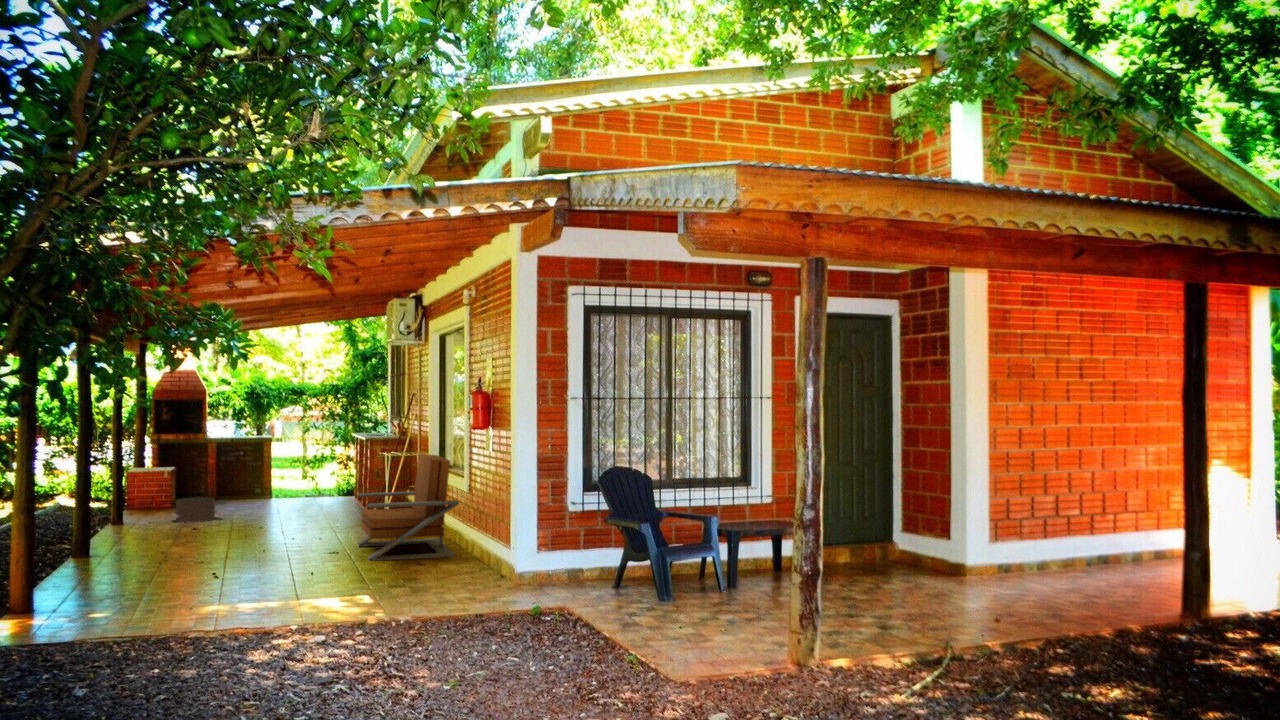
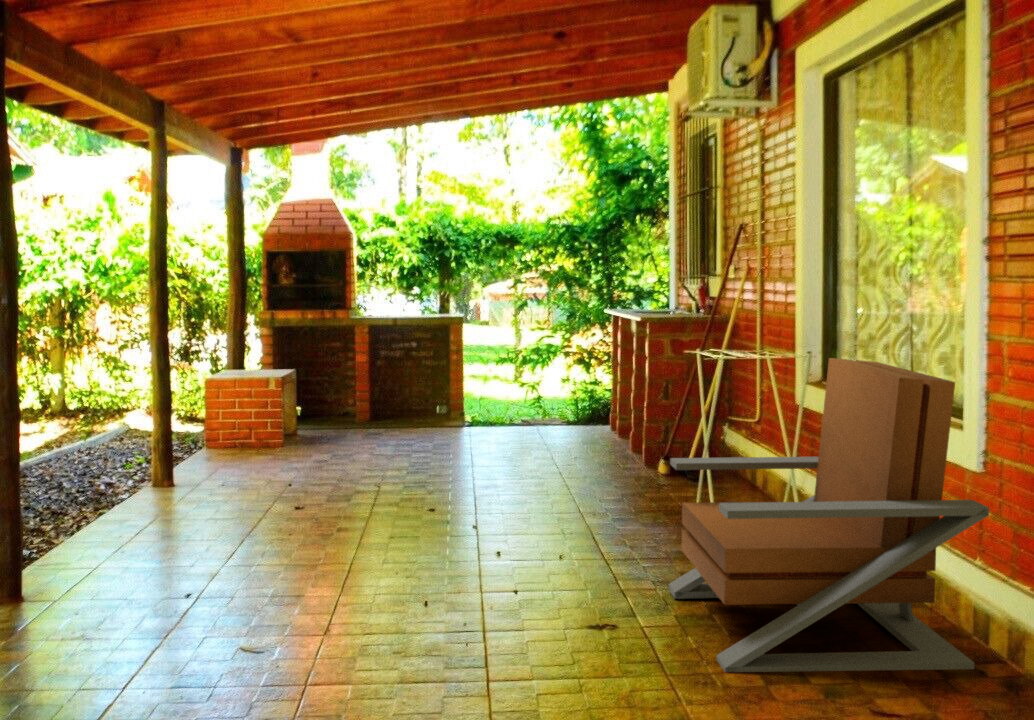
pouf: present [172,497,221,522] -> none [273,433,368,485]

